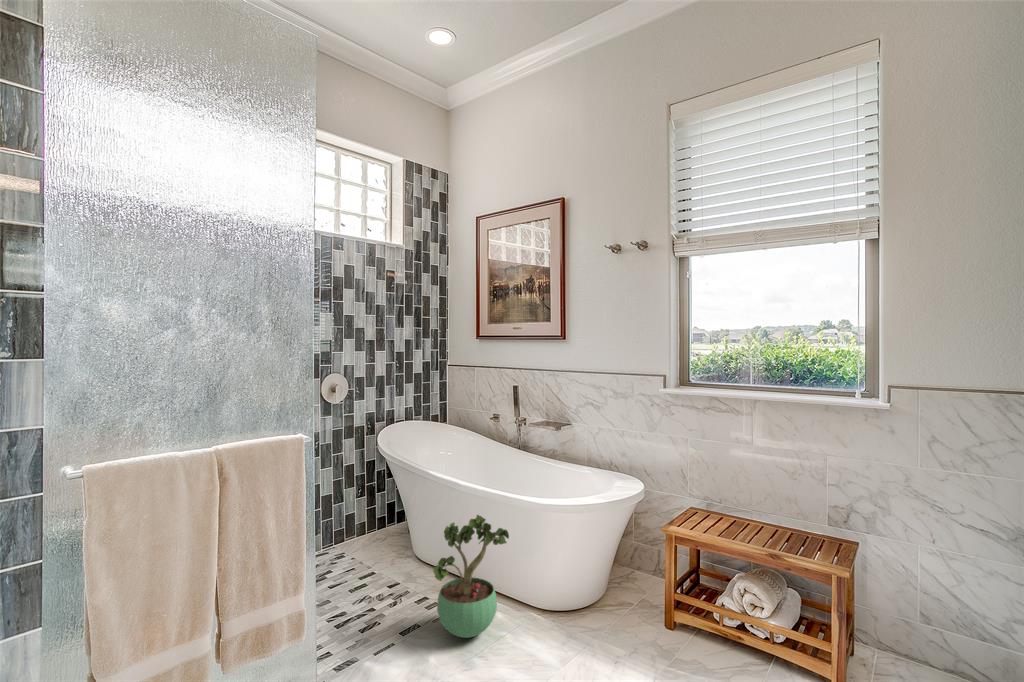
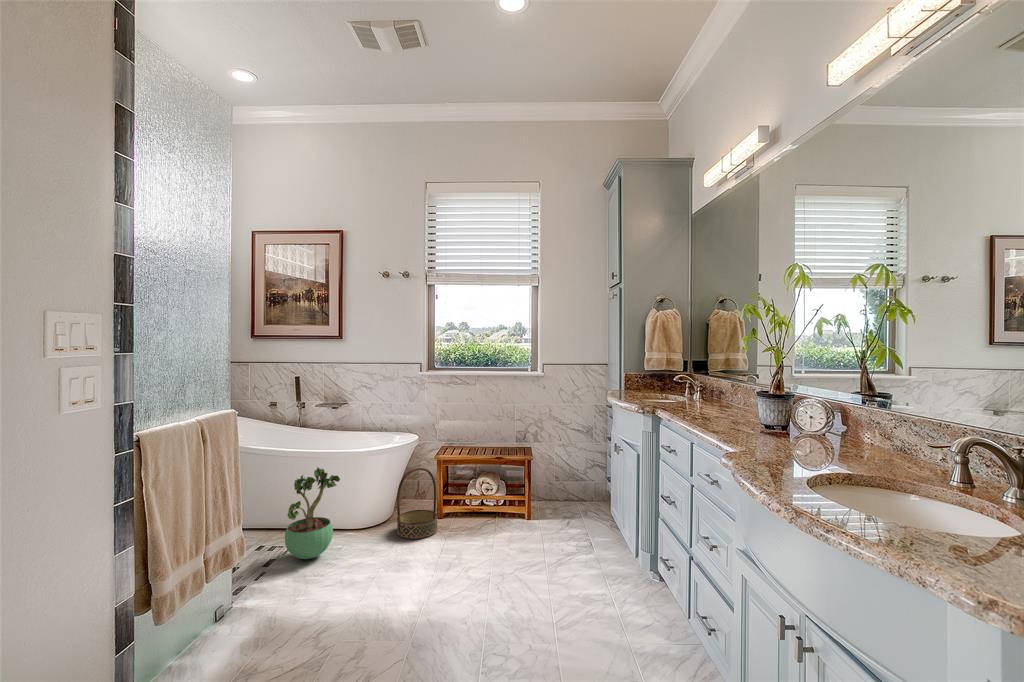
basket: none [589,543,657,661] -> present [397,468,438,539]

